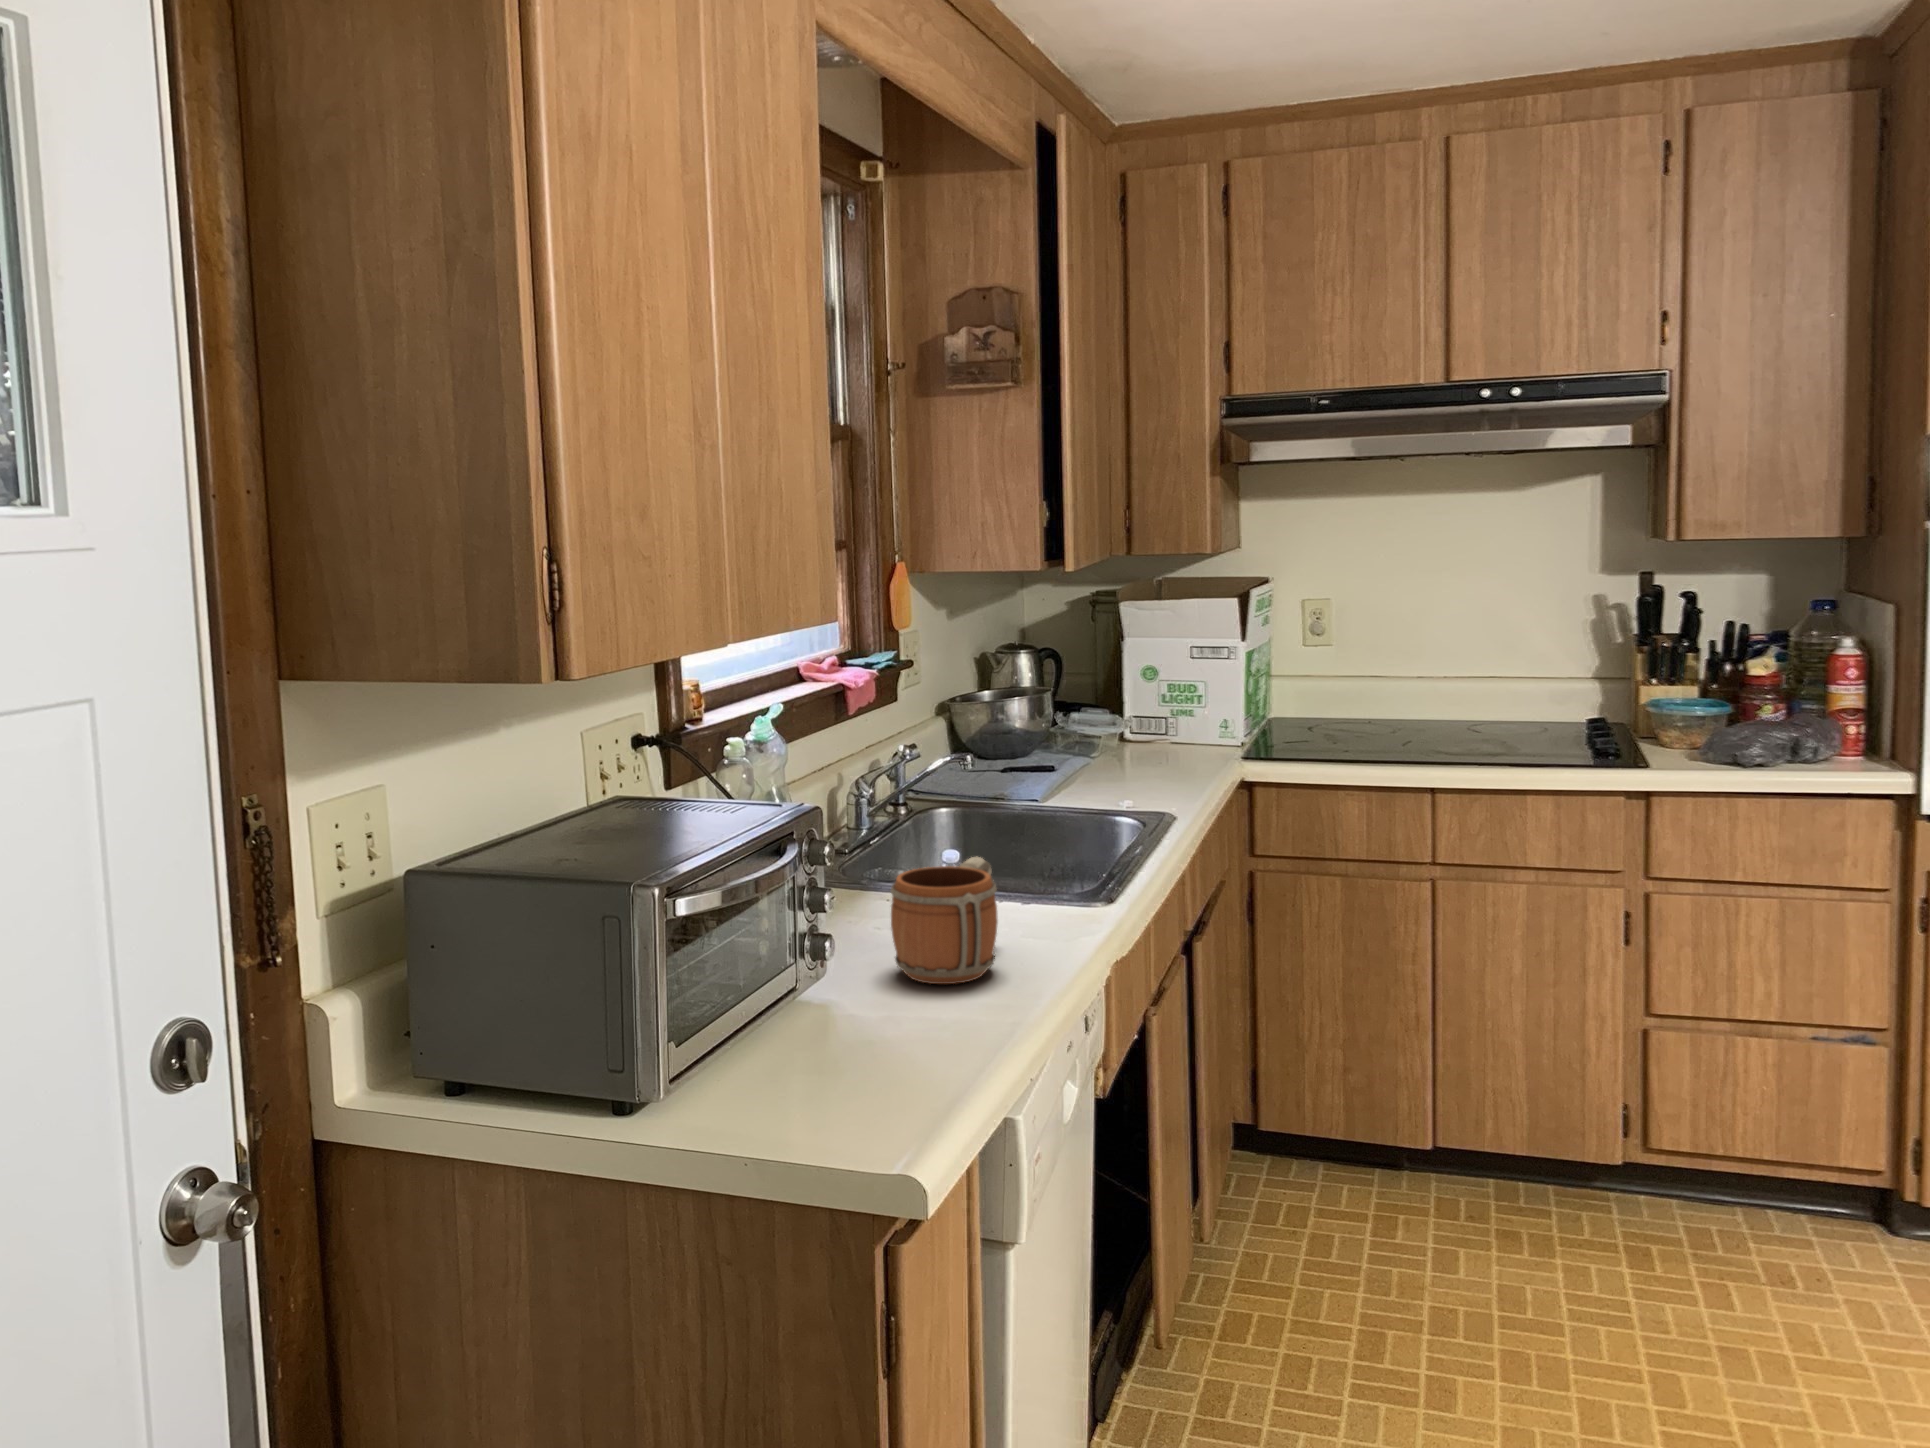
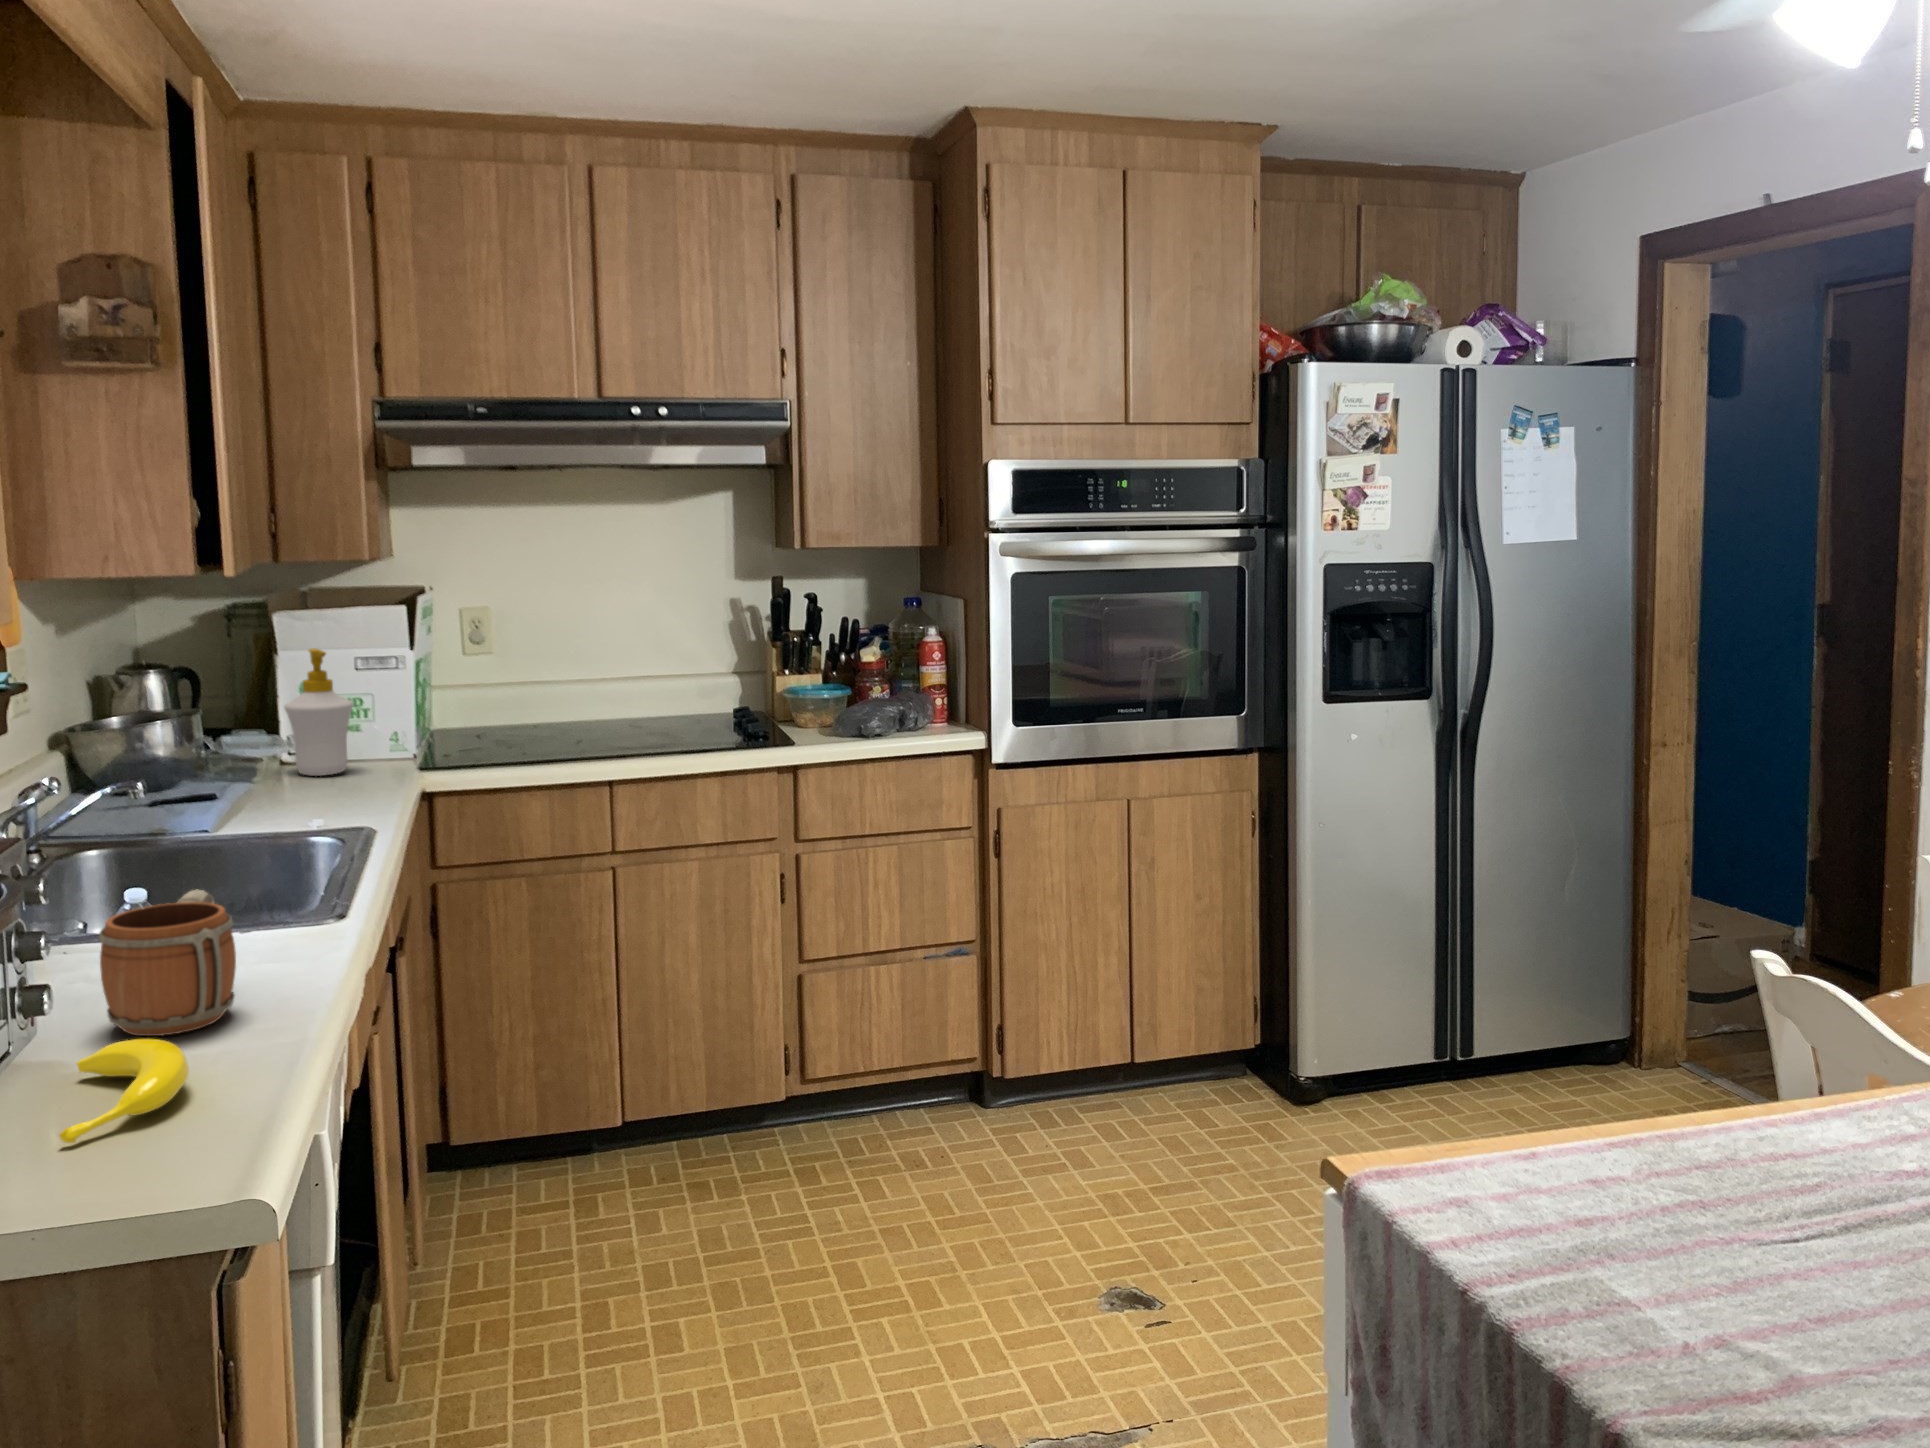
soap bottle: none [1122,638,1183,759] -> present [284,649,353,776]
banana: none [822,984,933,1065] -> present [59,1039,189,1143]

